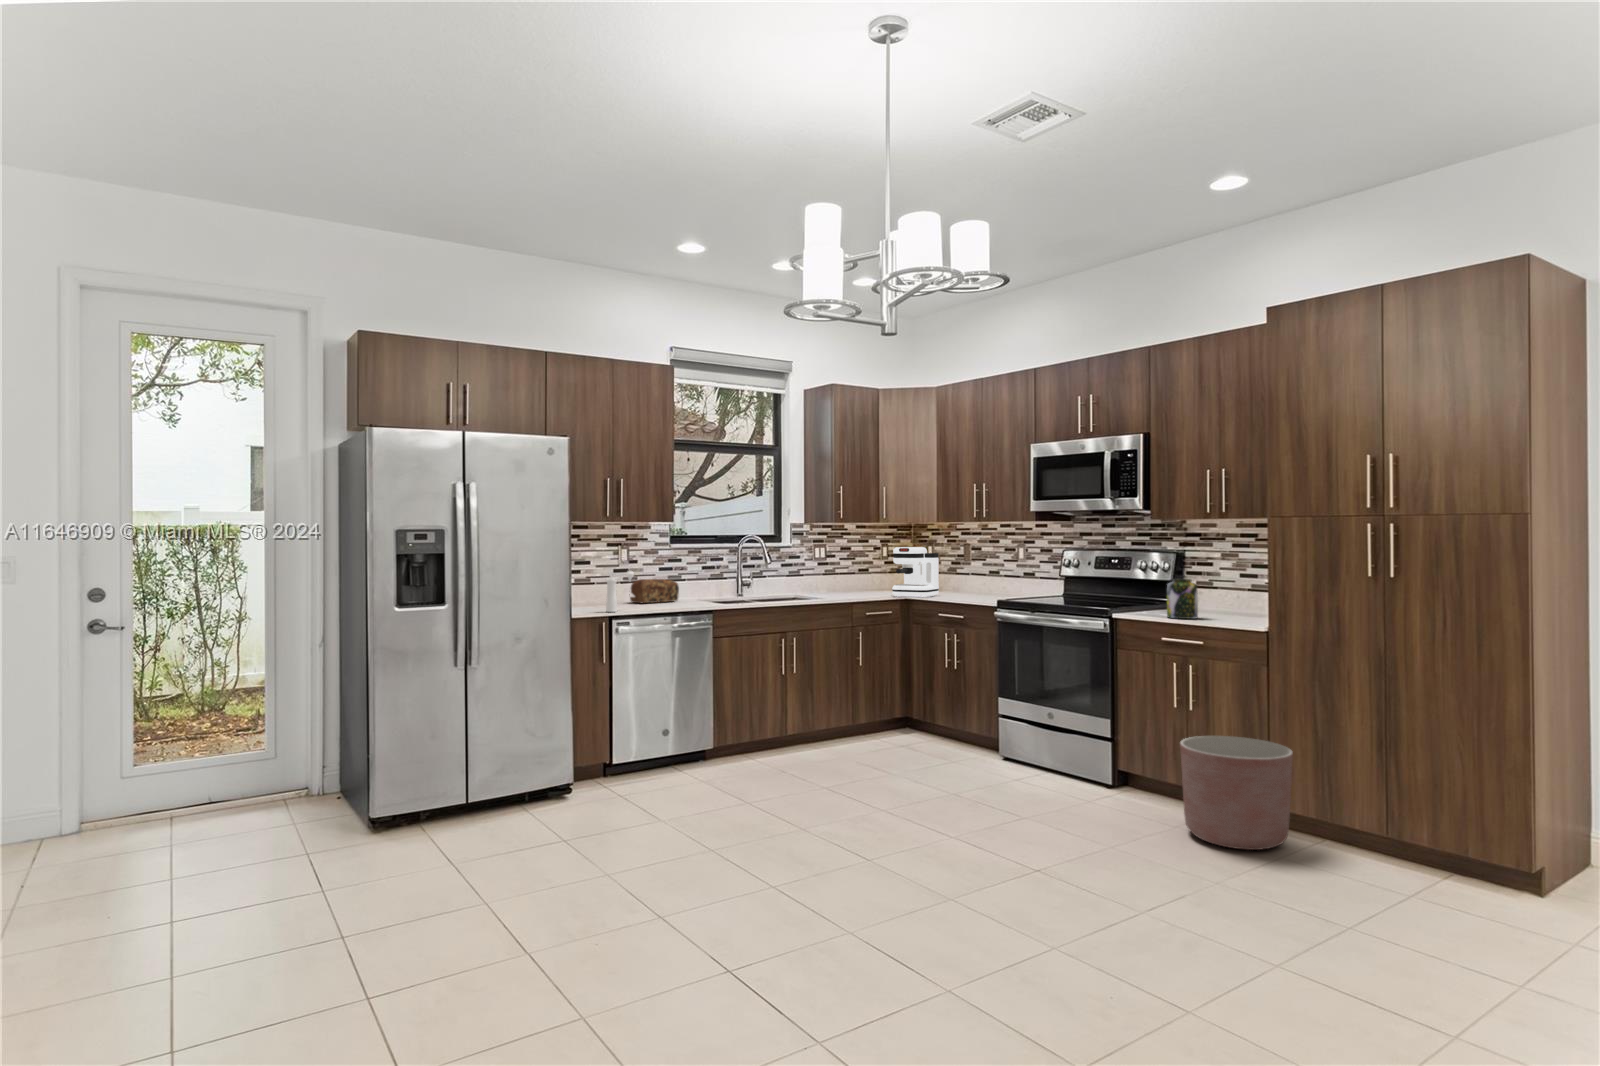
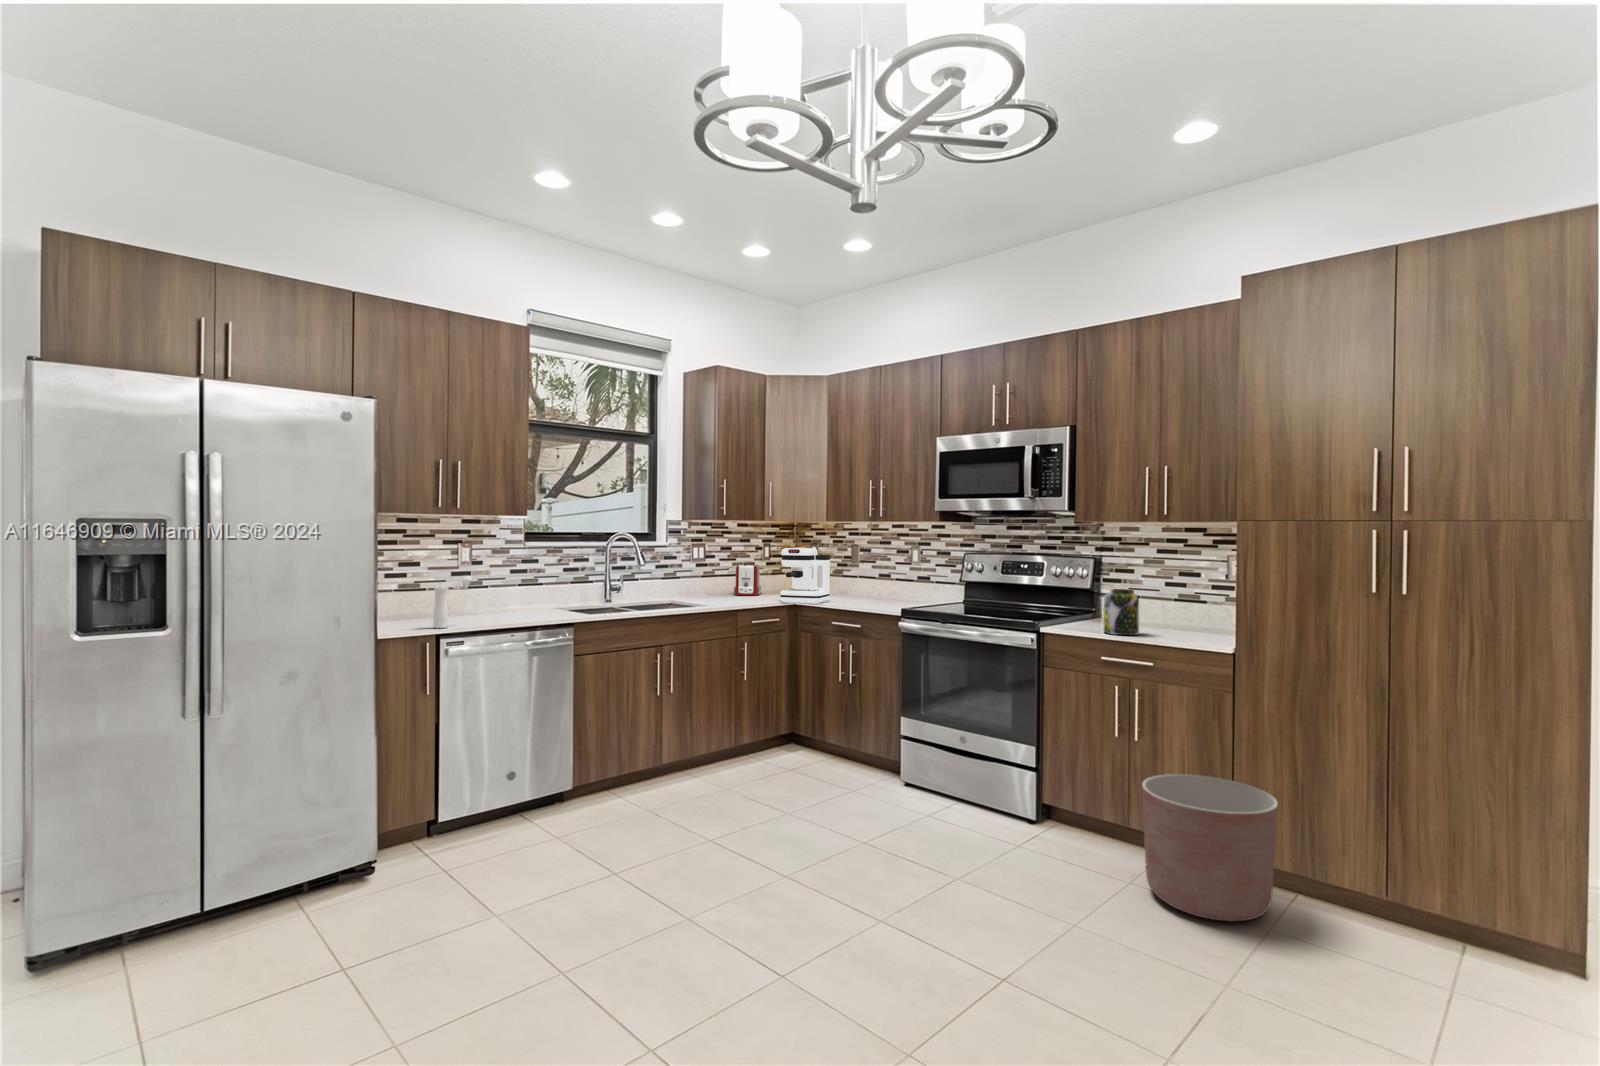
toaster: none [853,563,879,591] -> present [734,564,761,595]
bread loaf: present [630,579,679,603] -> none [471,584,533,614]

